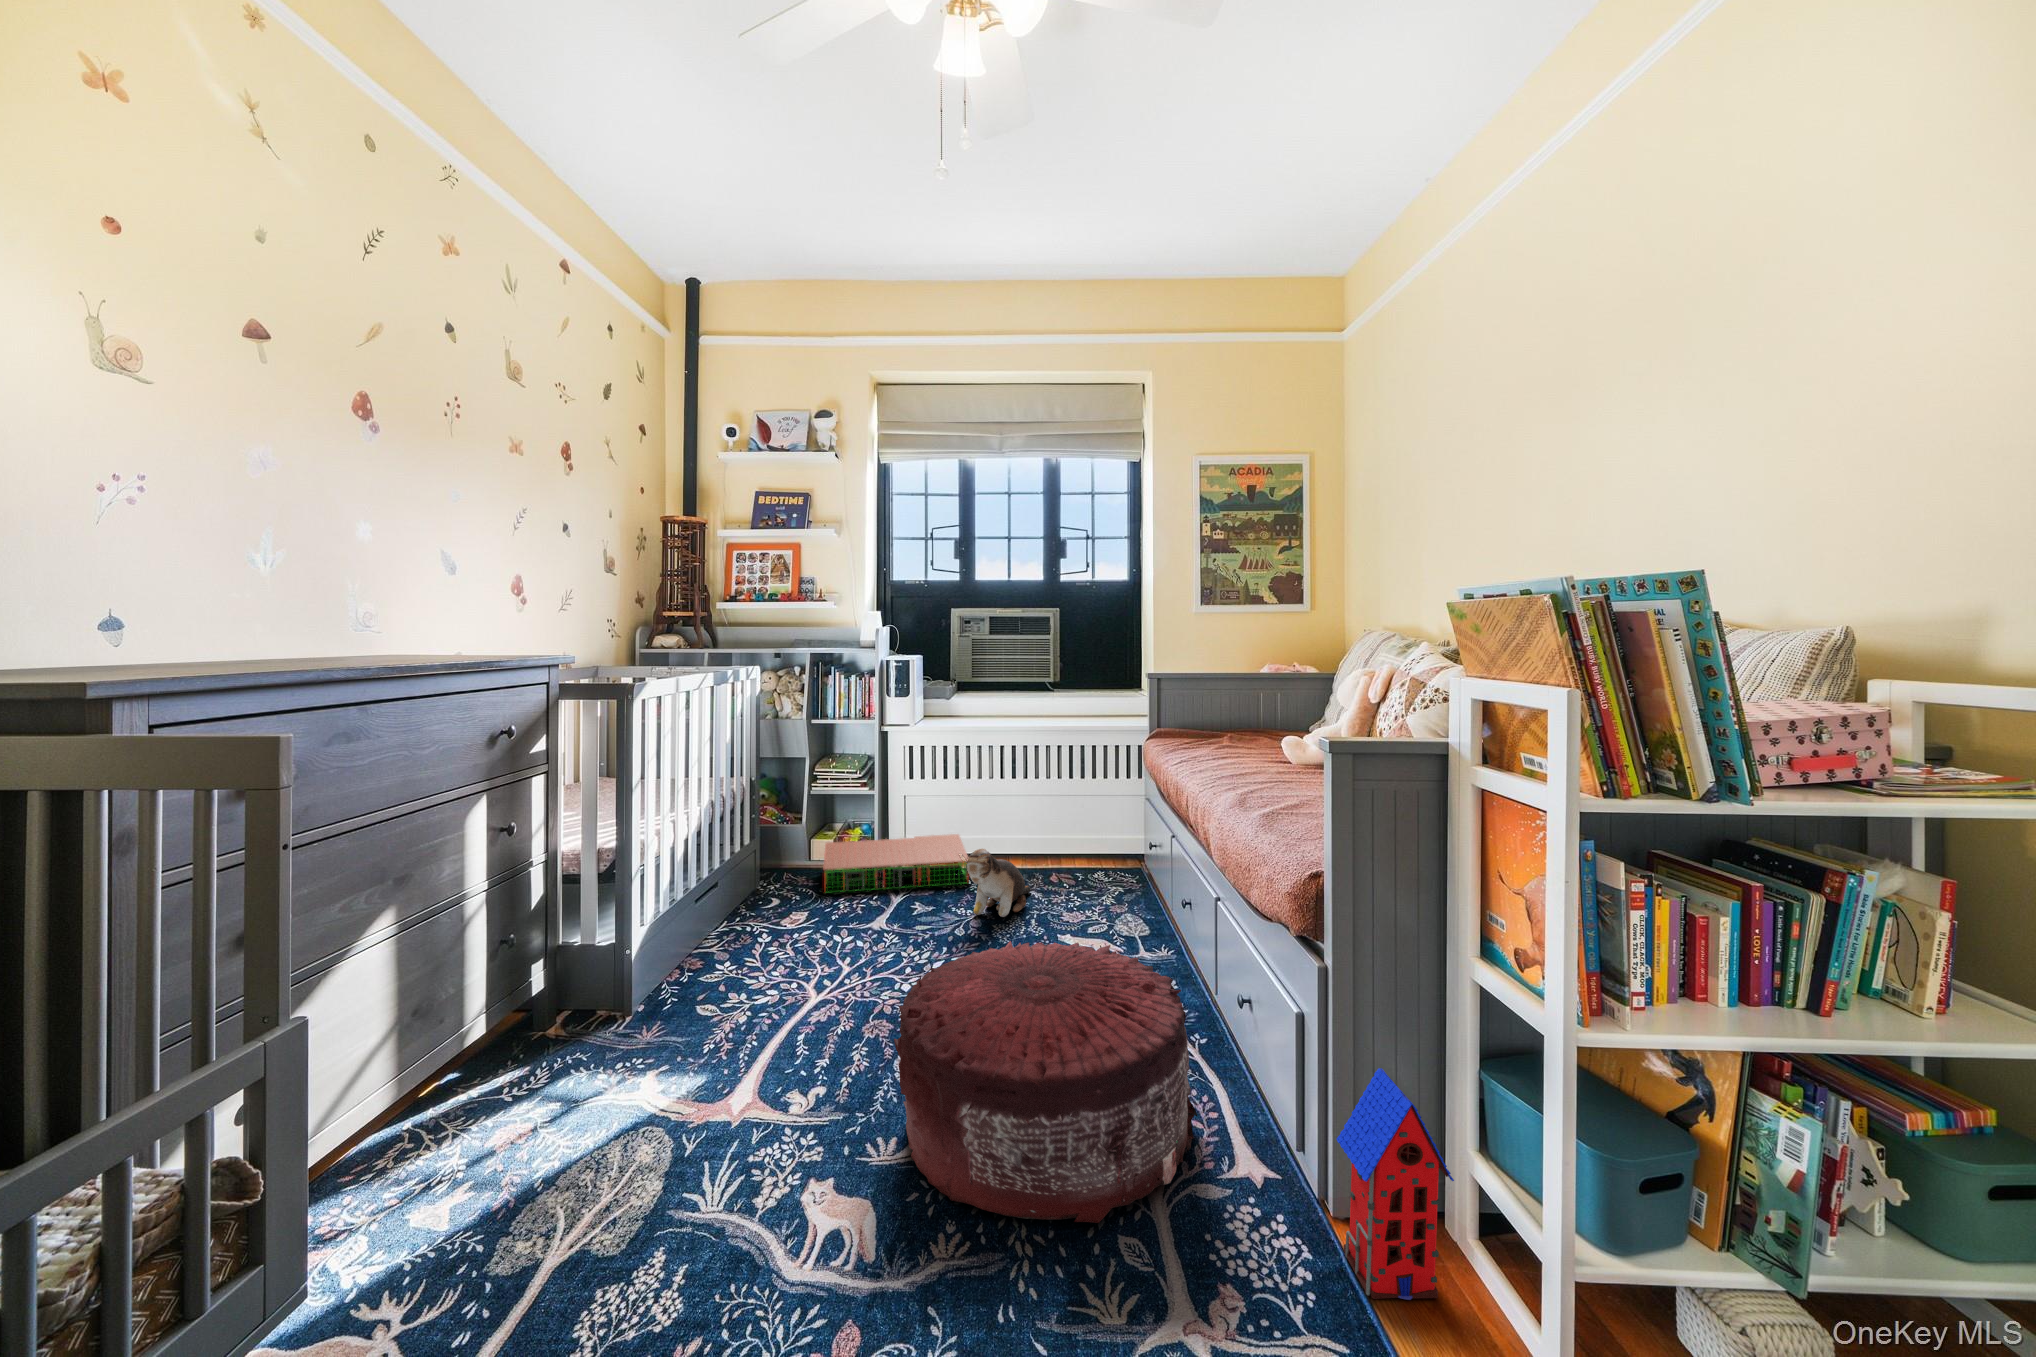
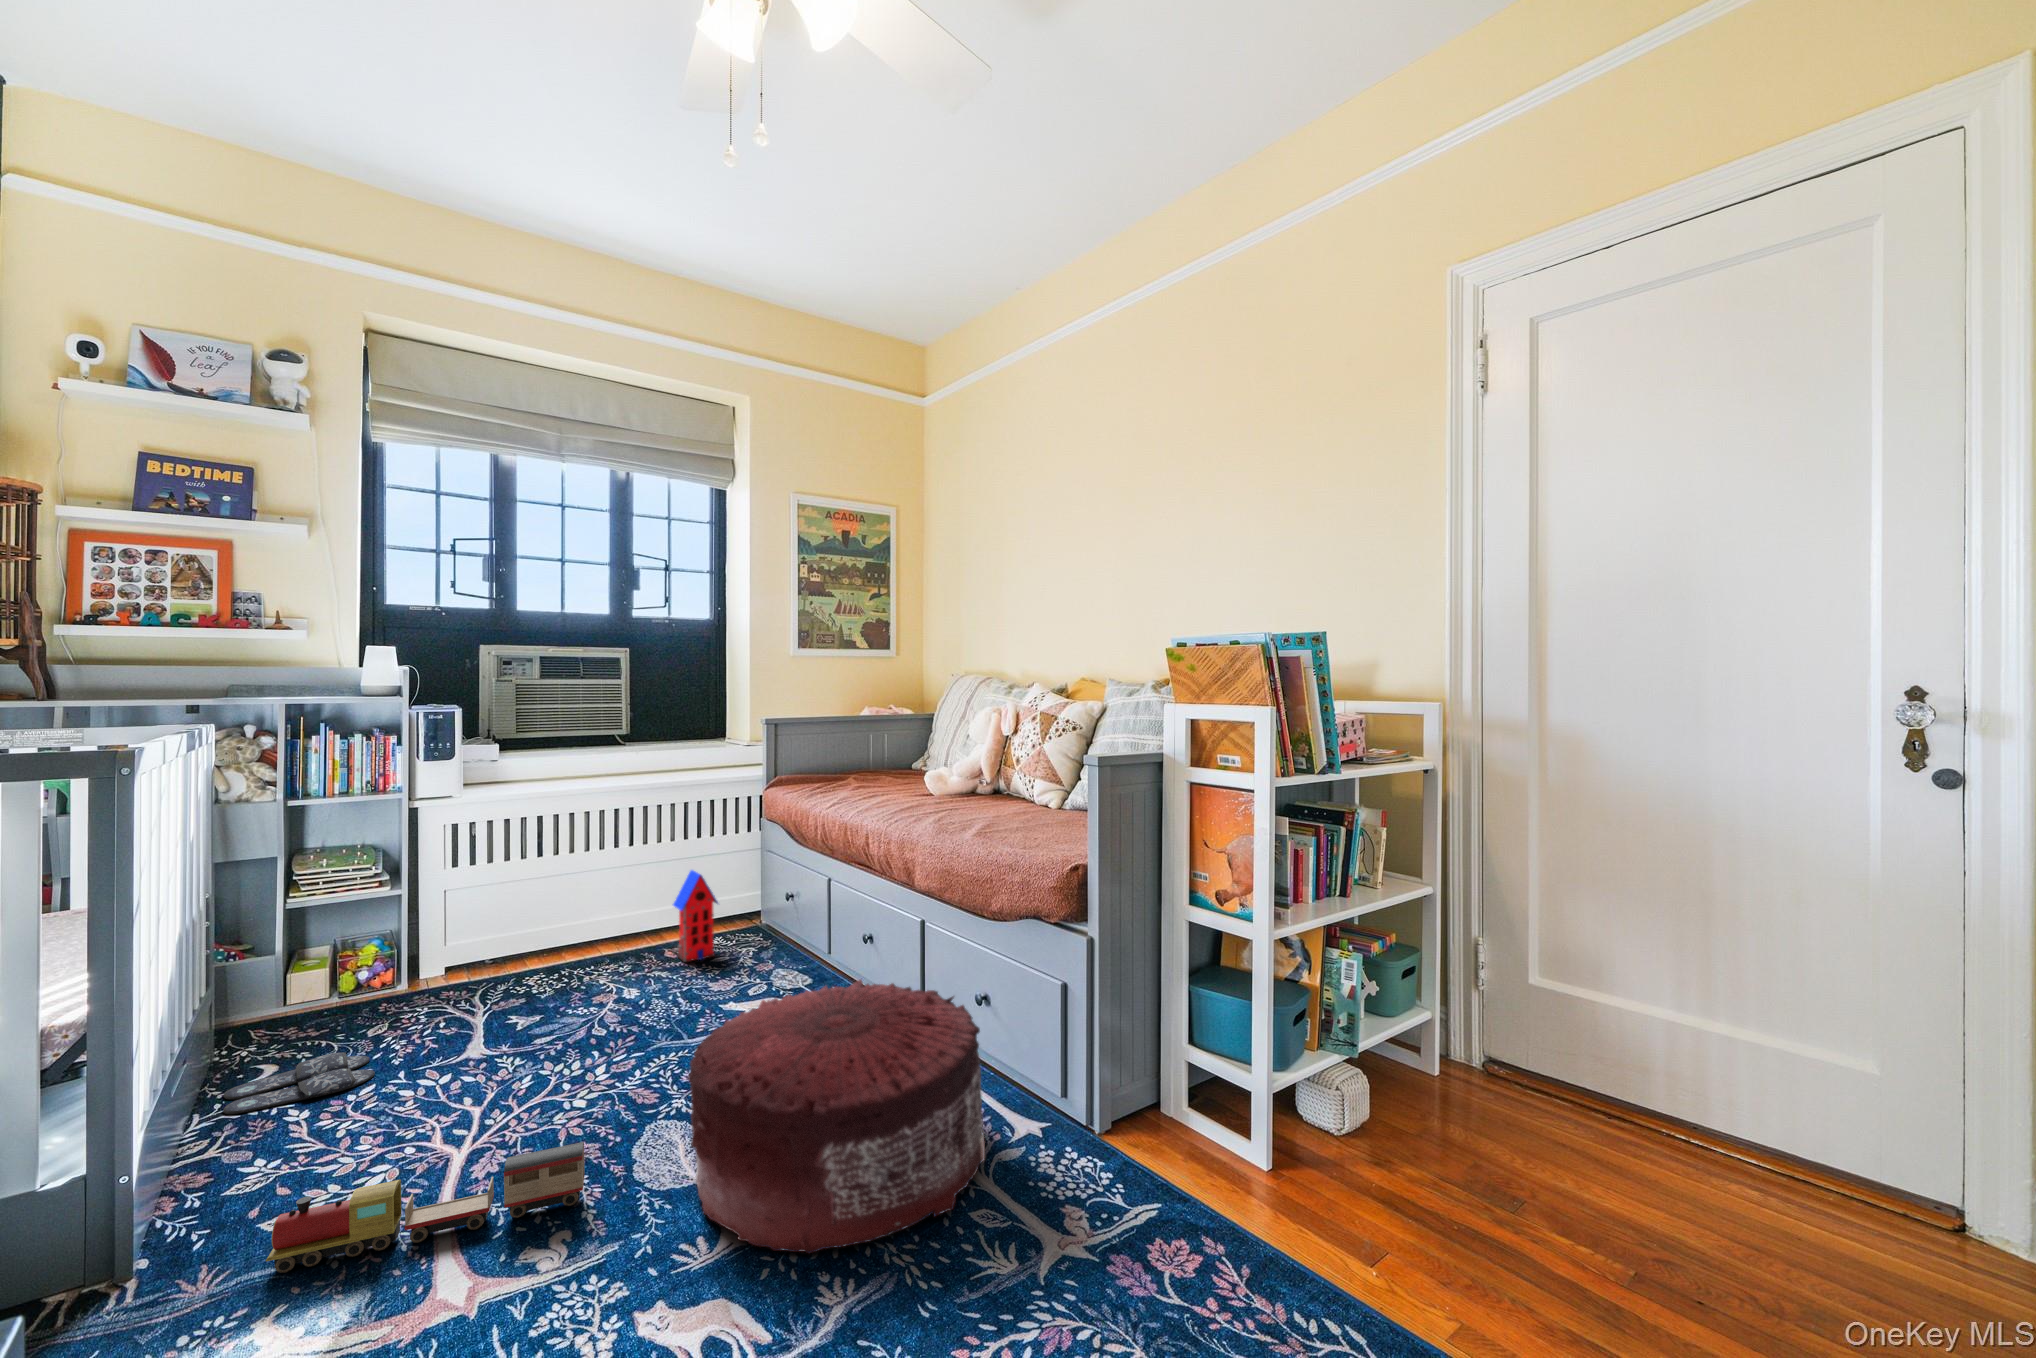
storage bin: present [823,834,969,892] -> none [322,927,564,1038]
plush toy: present [959,849,1030,917] -> none [588,928,660,1010]
slippers: none [733,902,822,930] -> present [223,1053,375,1114]
toy train: none [663,1000,853,1071] -> present [266,1142,585,1273]
toy house: present [1337,1068,1454,1300] -> present [673,870,718,962]

